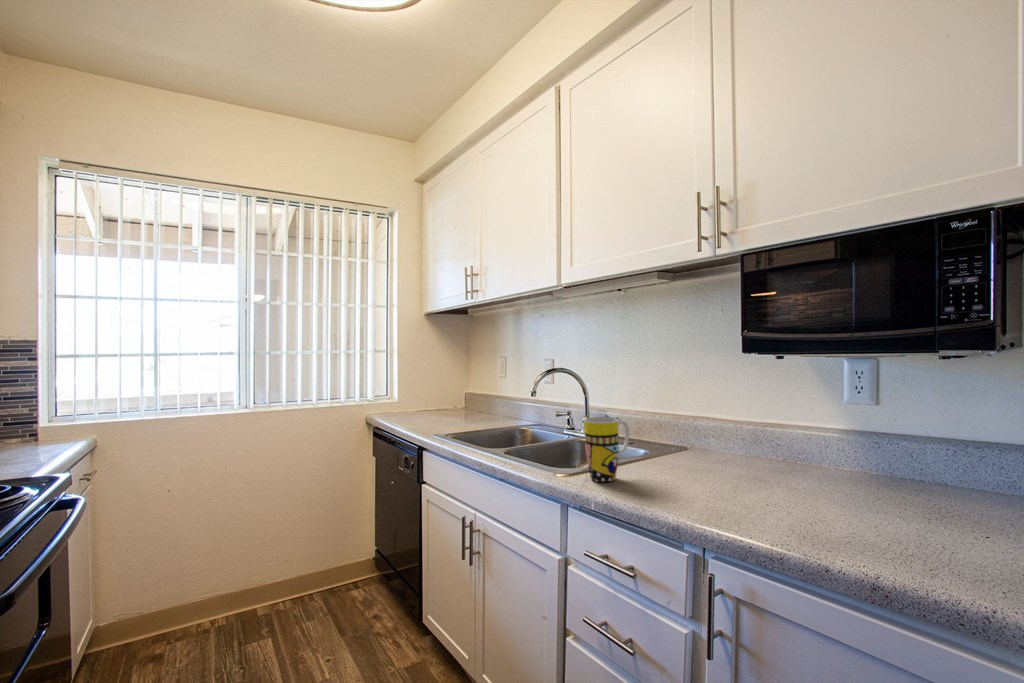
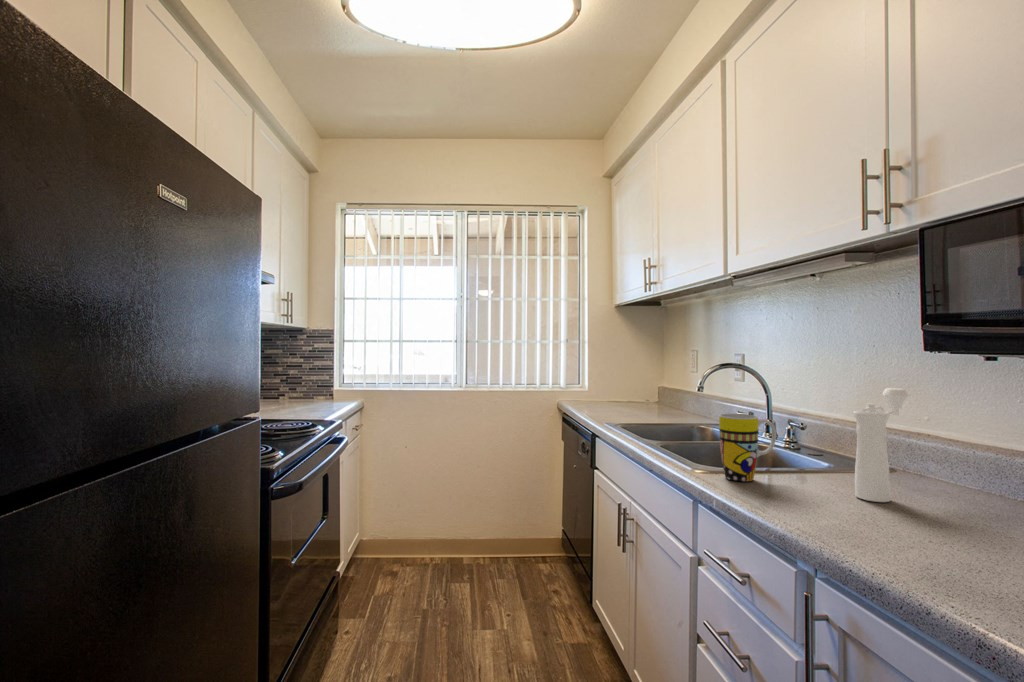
pepper mill: none [694,385,724,484] -> present [854,388,909,502]

